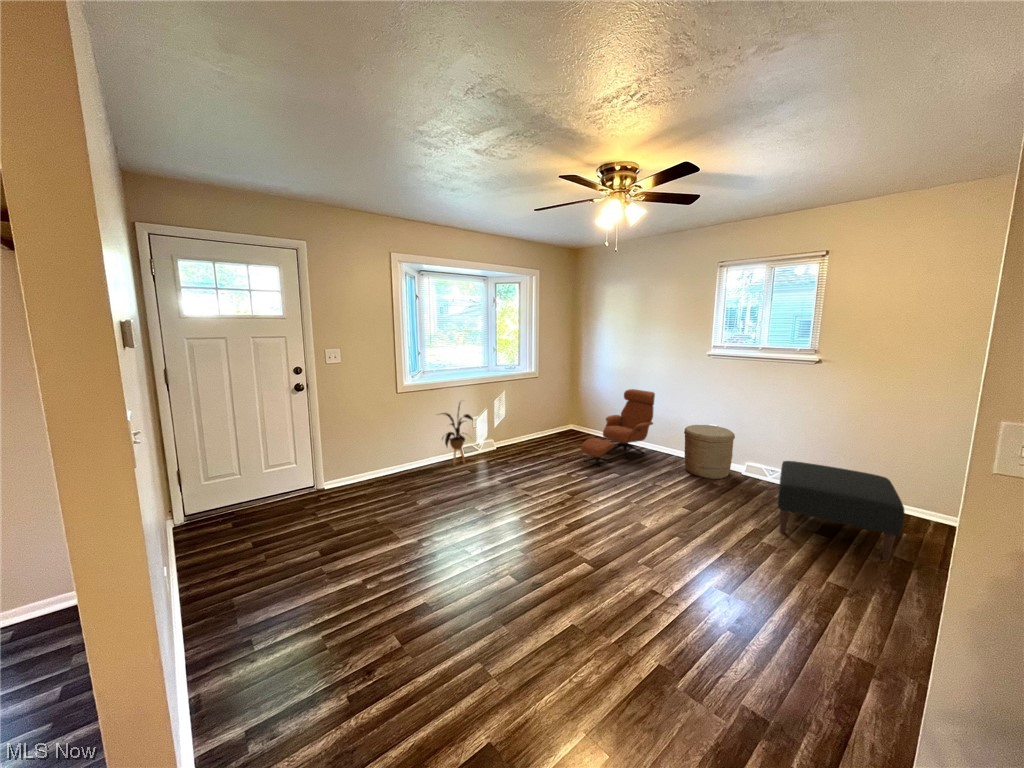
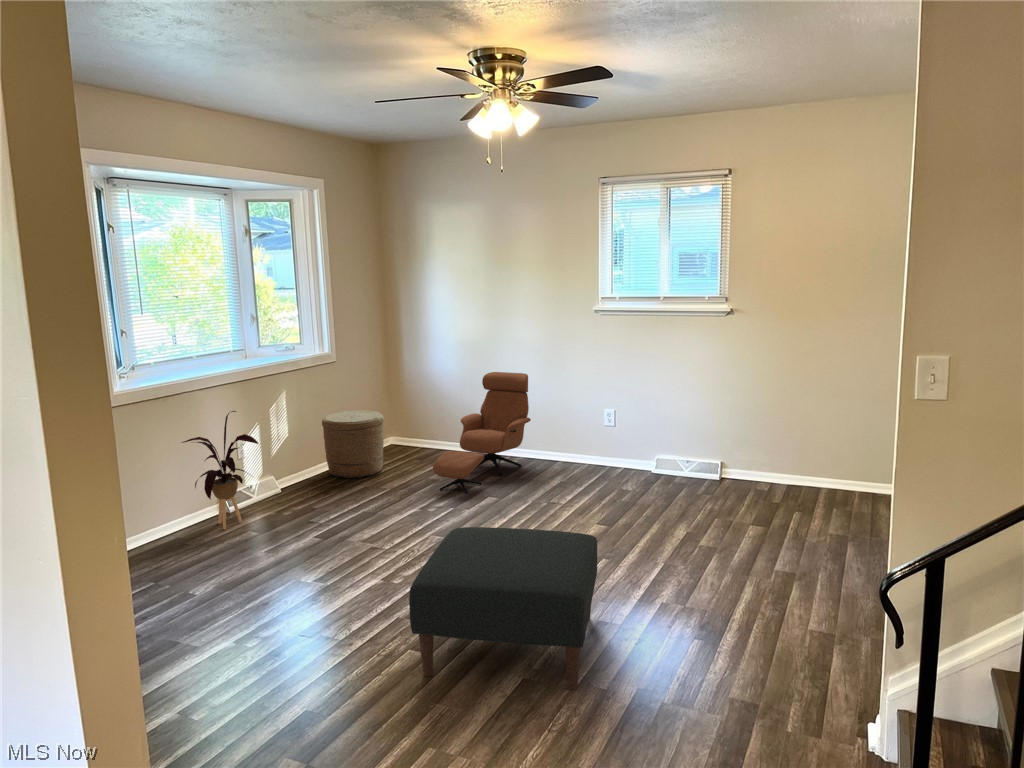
woven basket: present [684,425,735,479] -> present [322,410,384,478]
ottoman: present [778,461,904,560] -> present [409,527,597,691]

